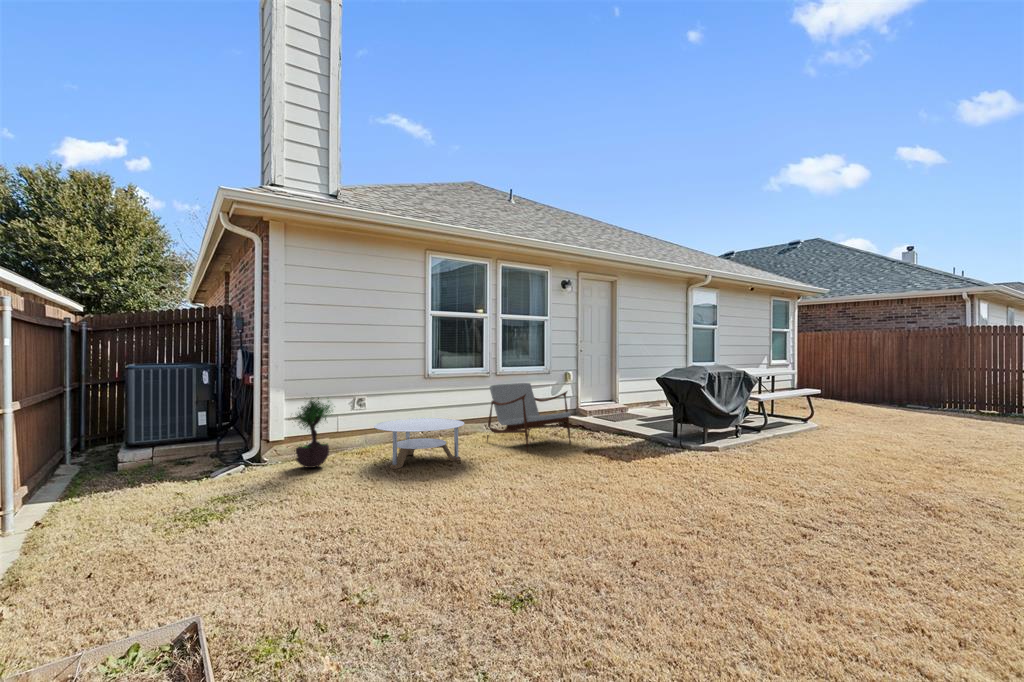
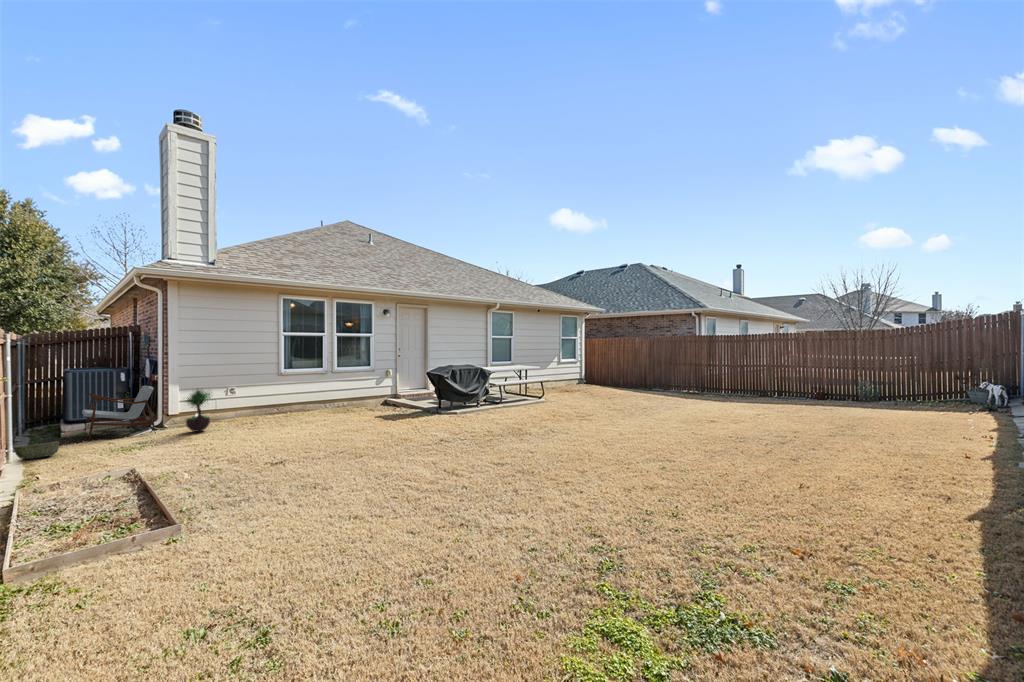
armchair: present [487,383,571,452] -> present [82,386,156,440]
round table: present [374,418,464,469] -> none [240,401,302,430]
woven basket: none [9,492,92,528] -> present [14,441,59,459]

